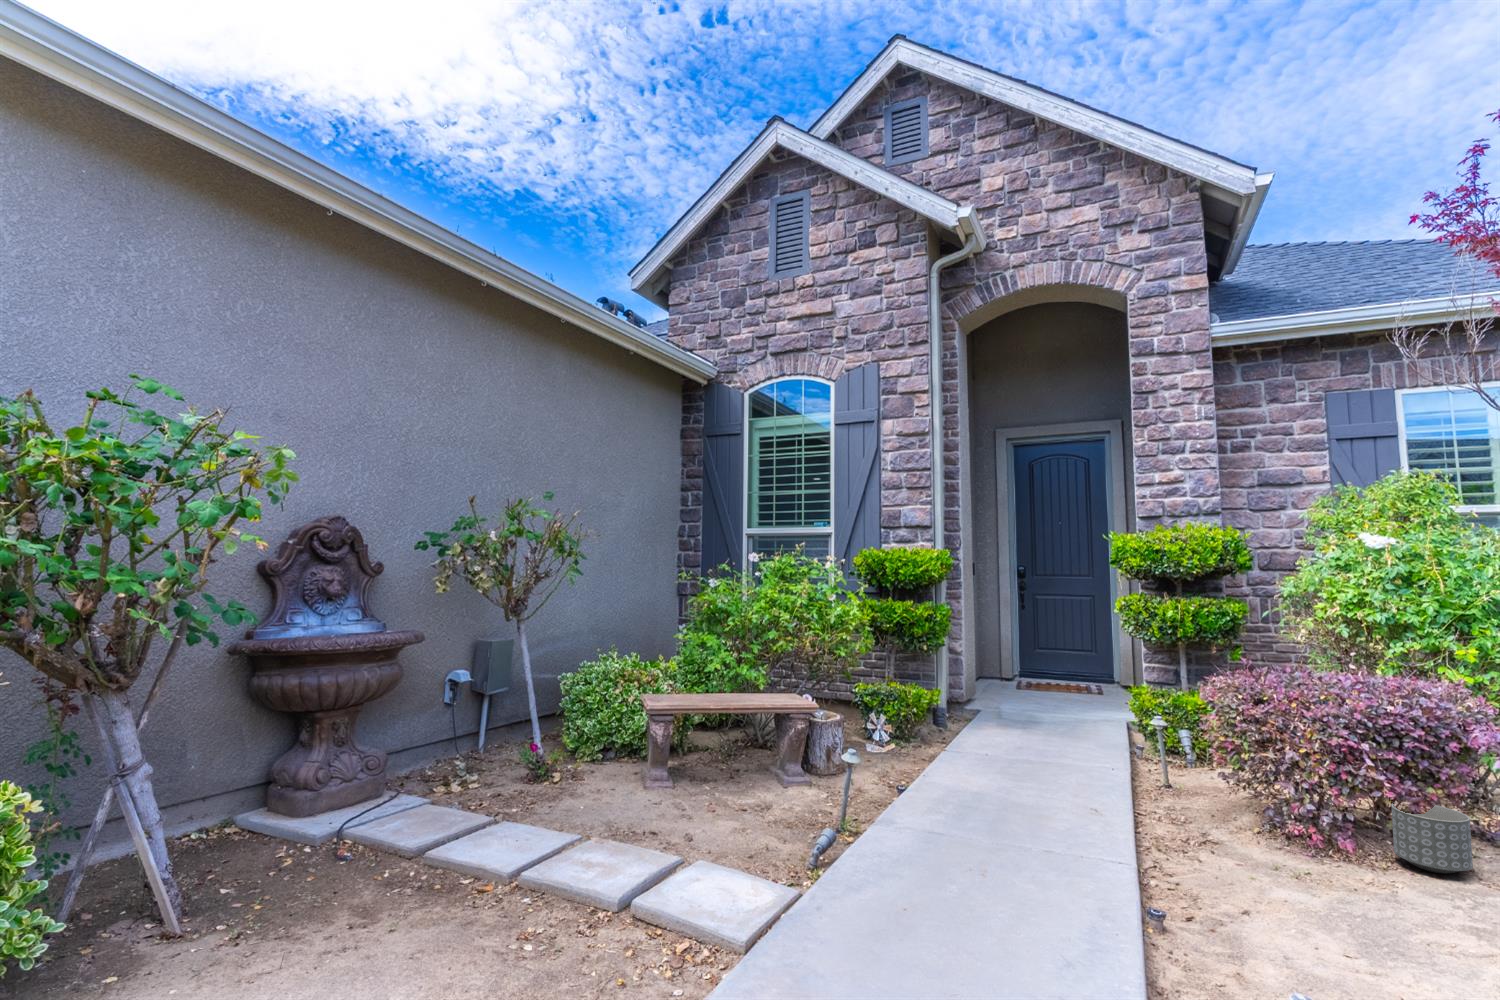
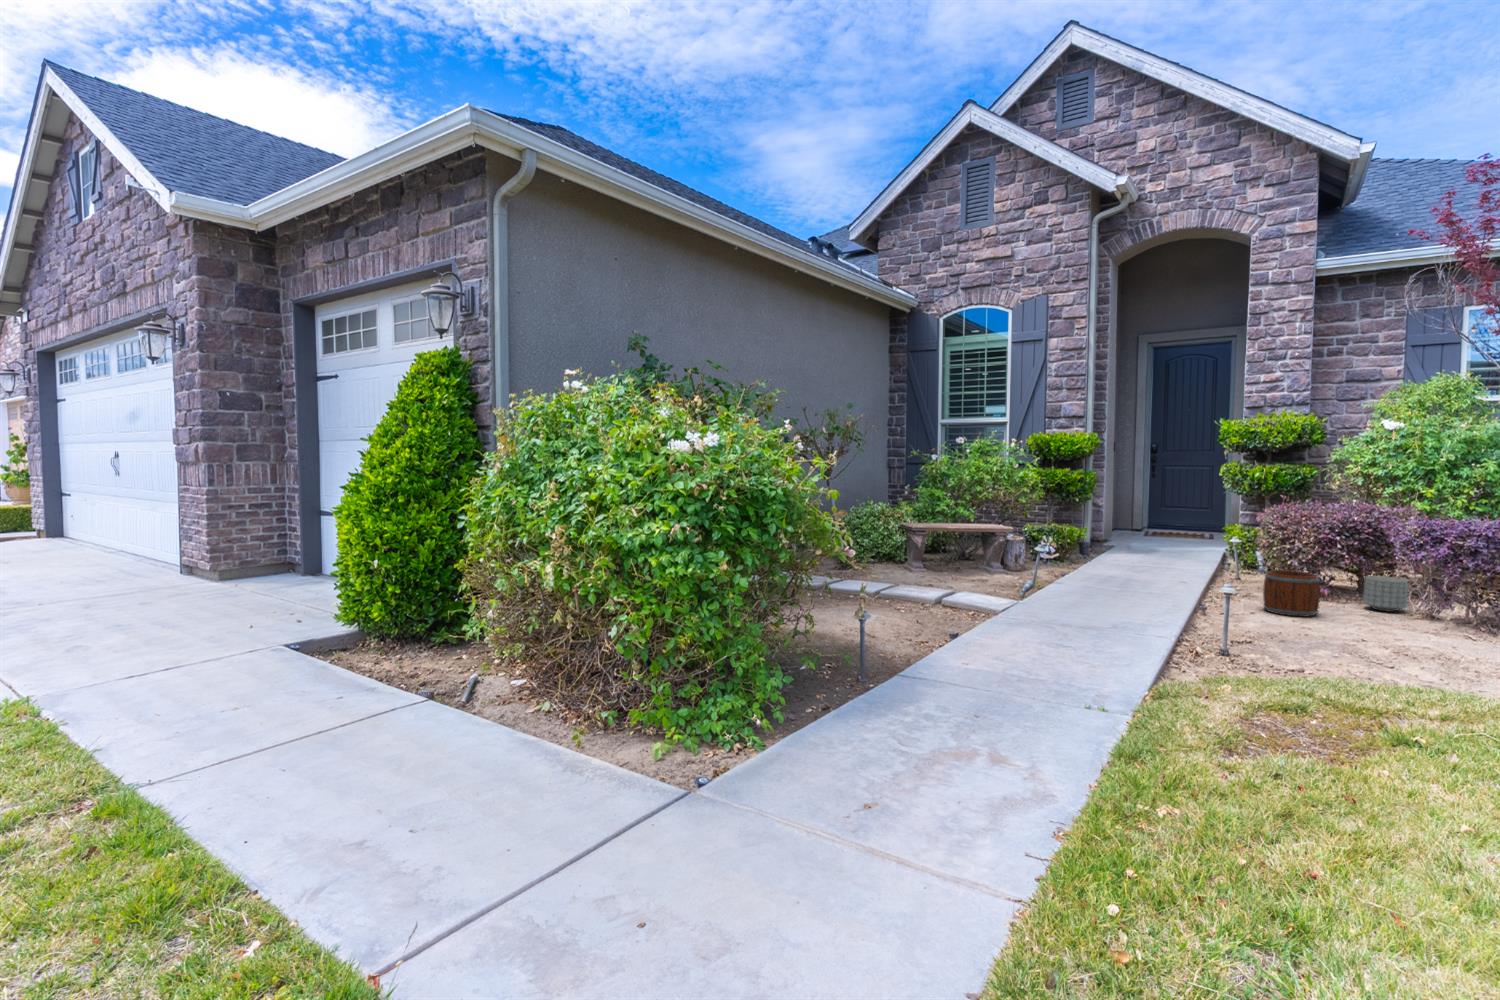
bucket: none [1239,801,1347,903] -> present [1263,570,1320,617]

